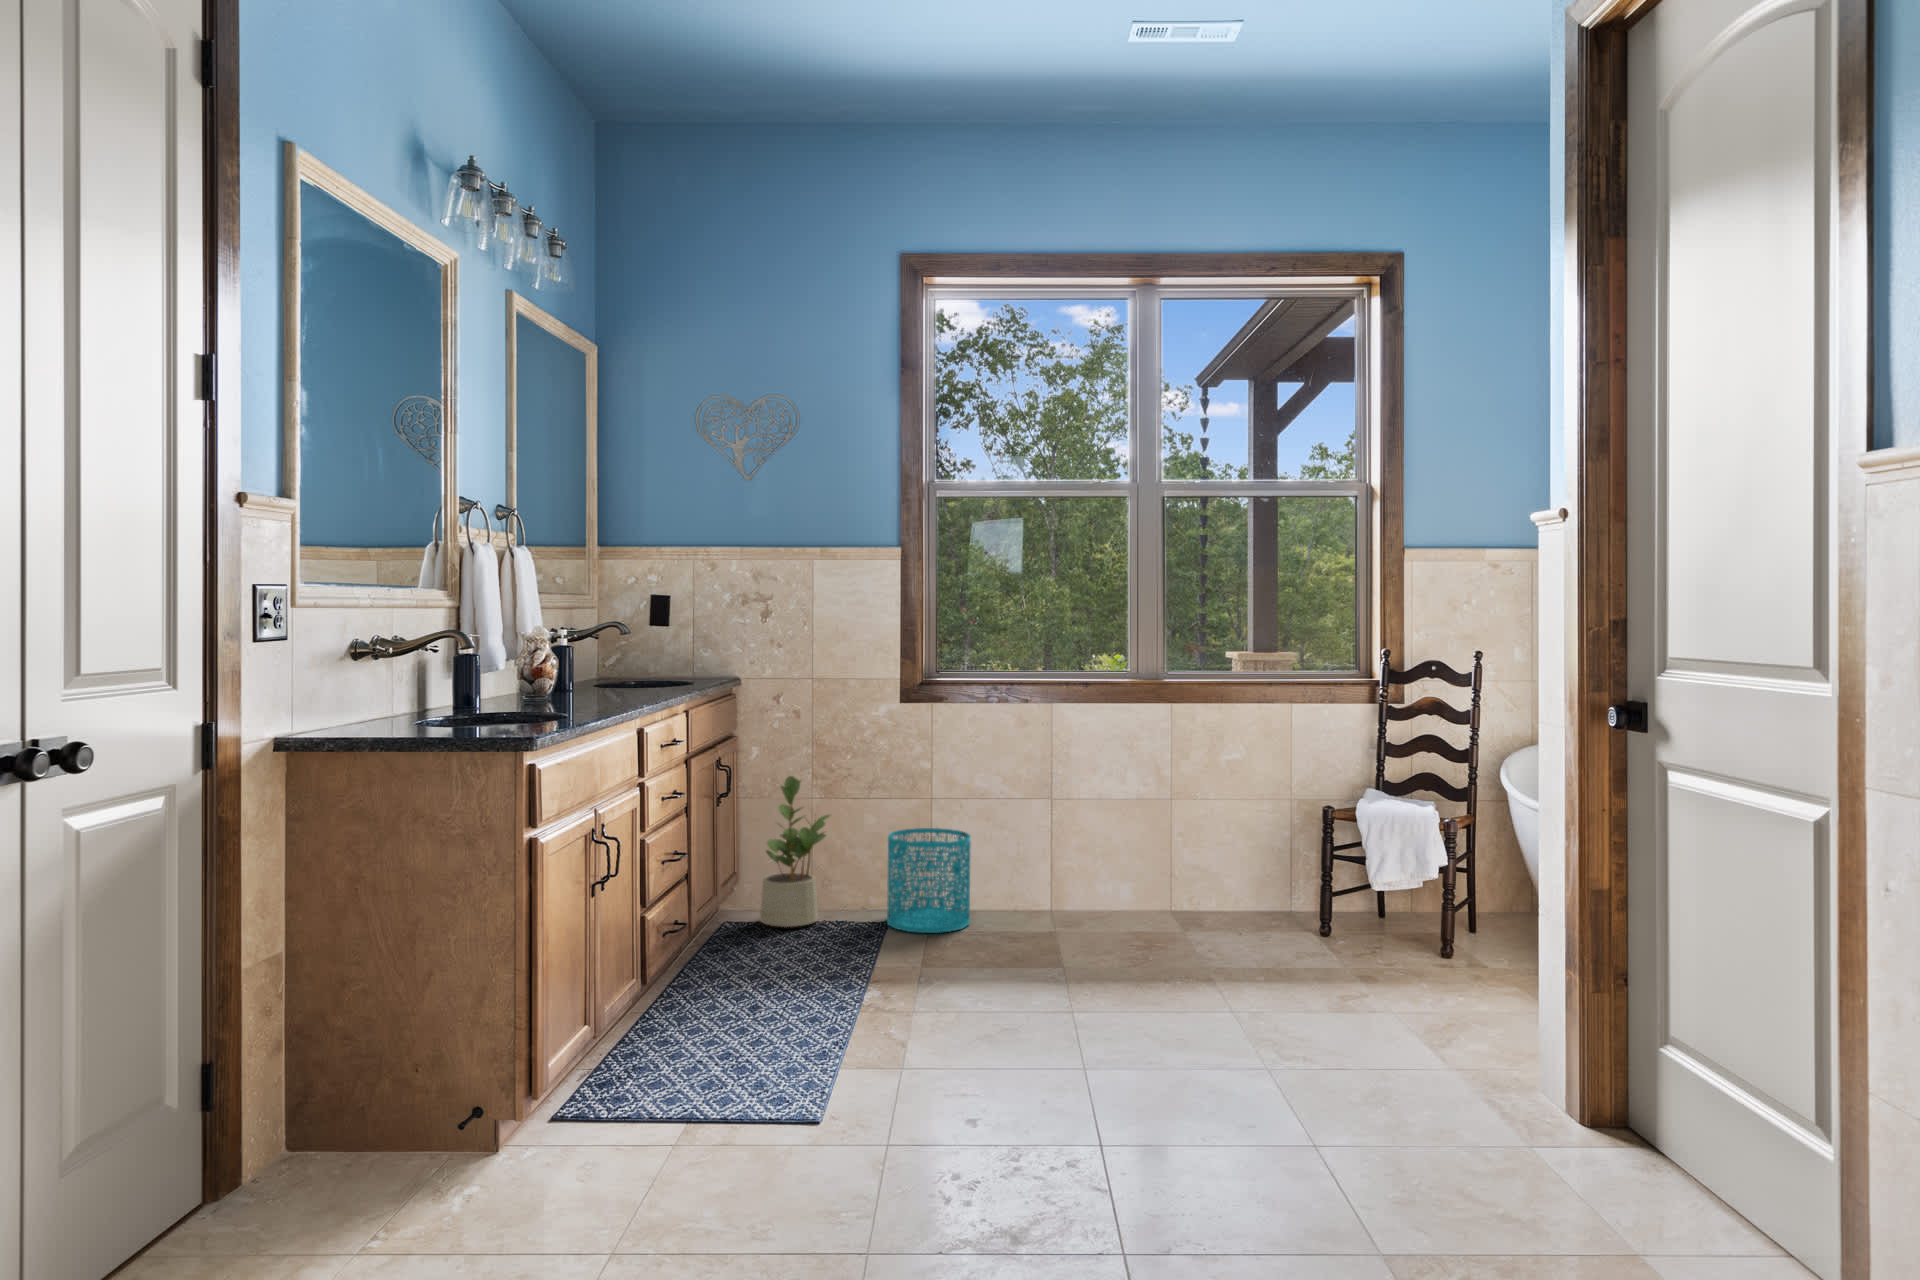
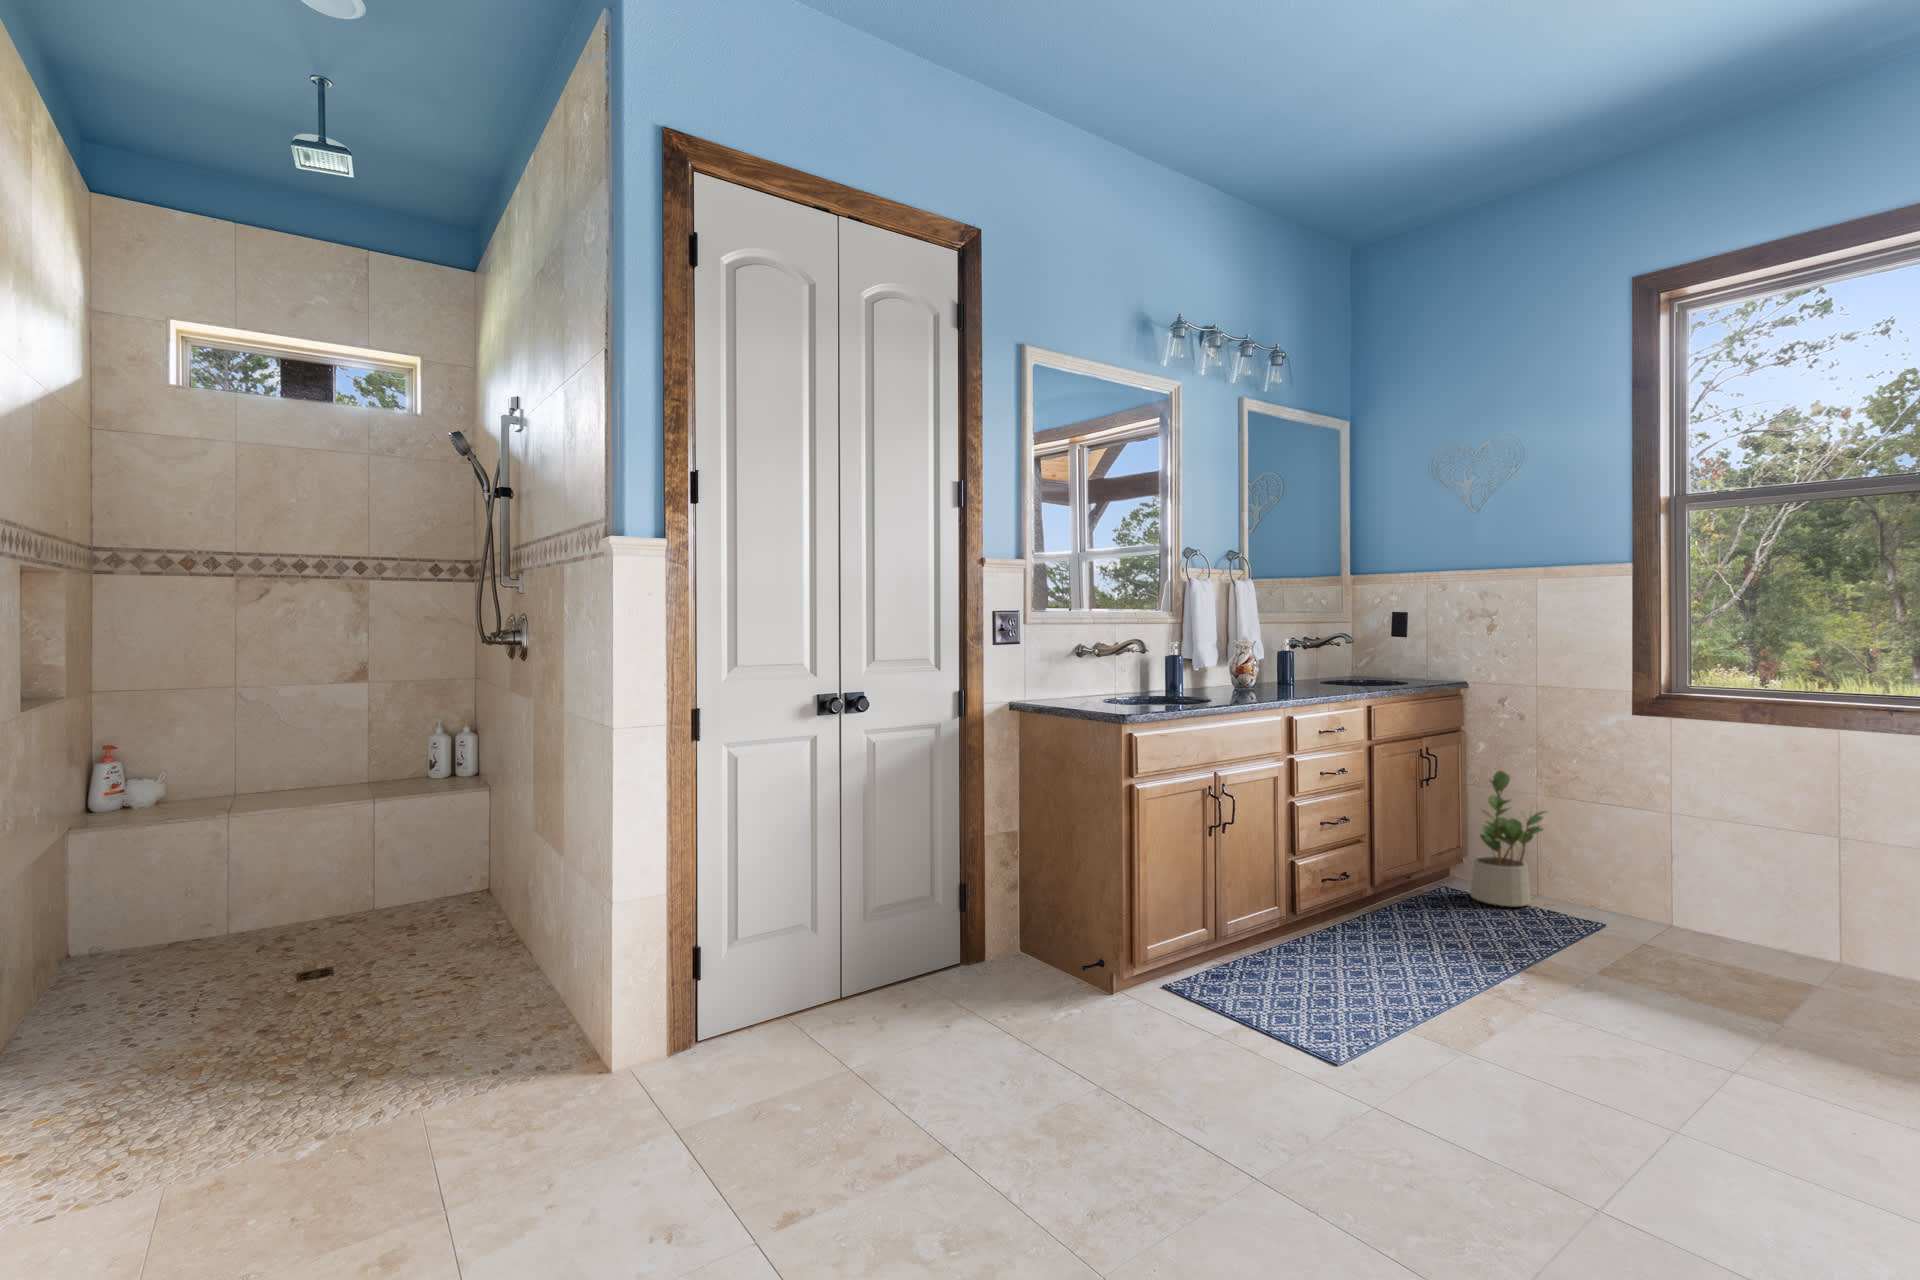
wastebasket: present [887,828,971,933] -> none [1601,836,1705,947]

